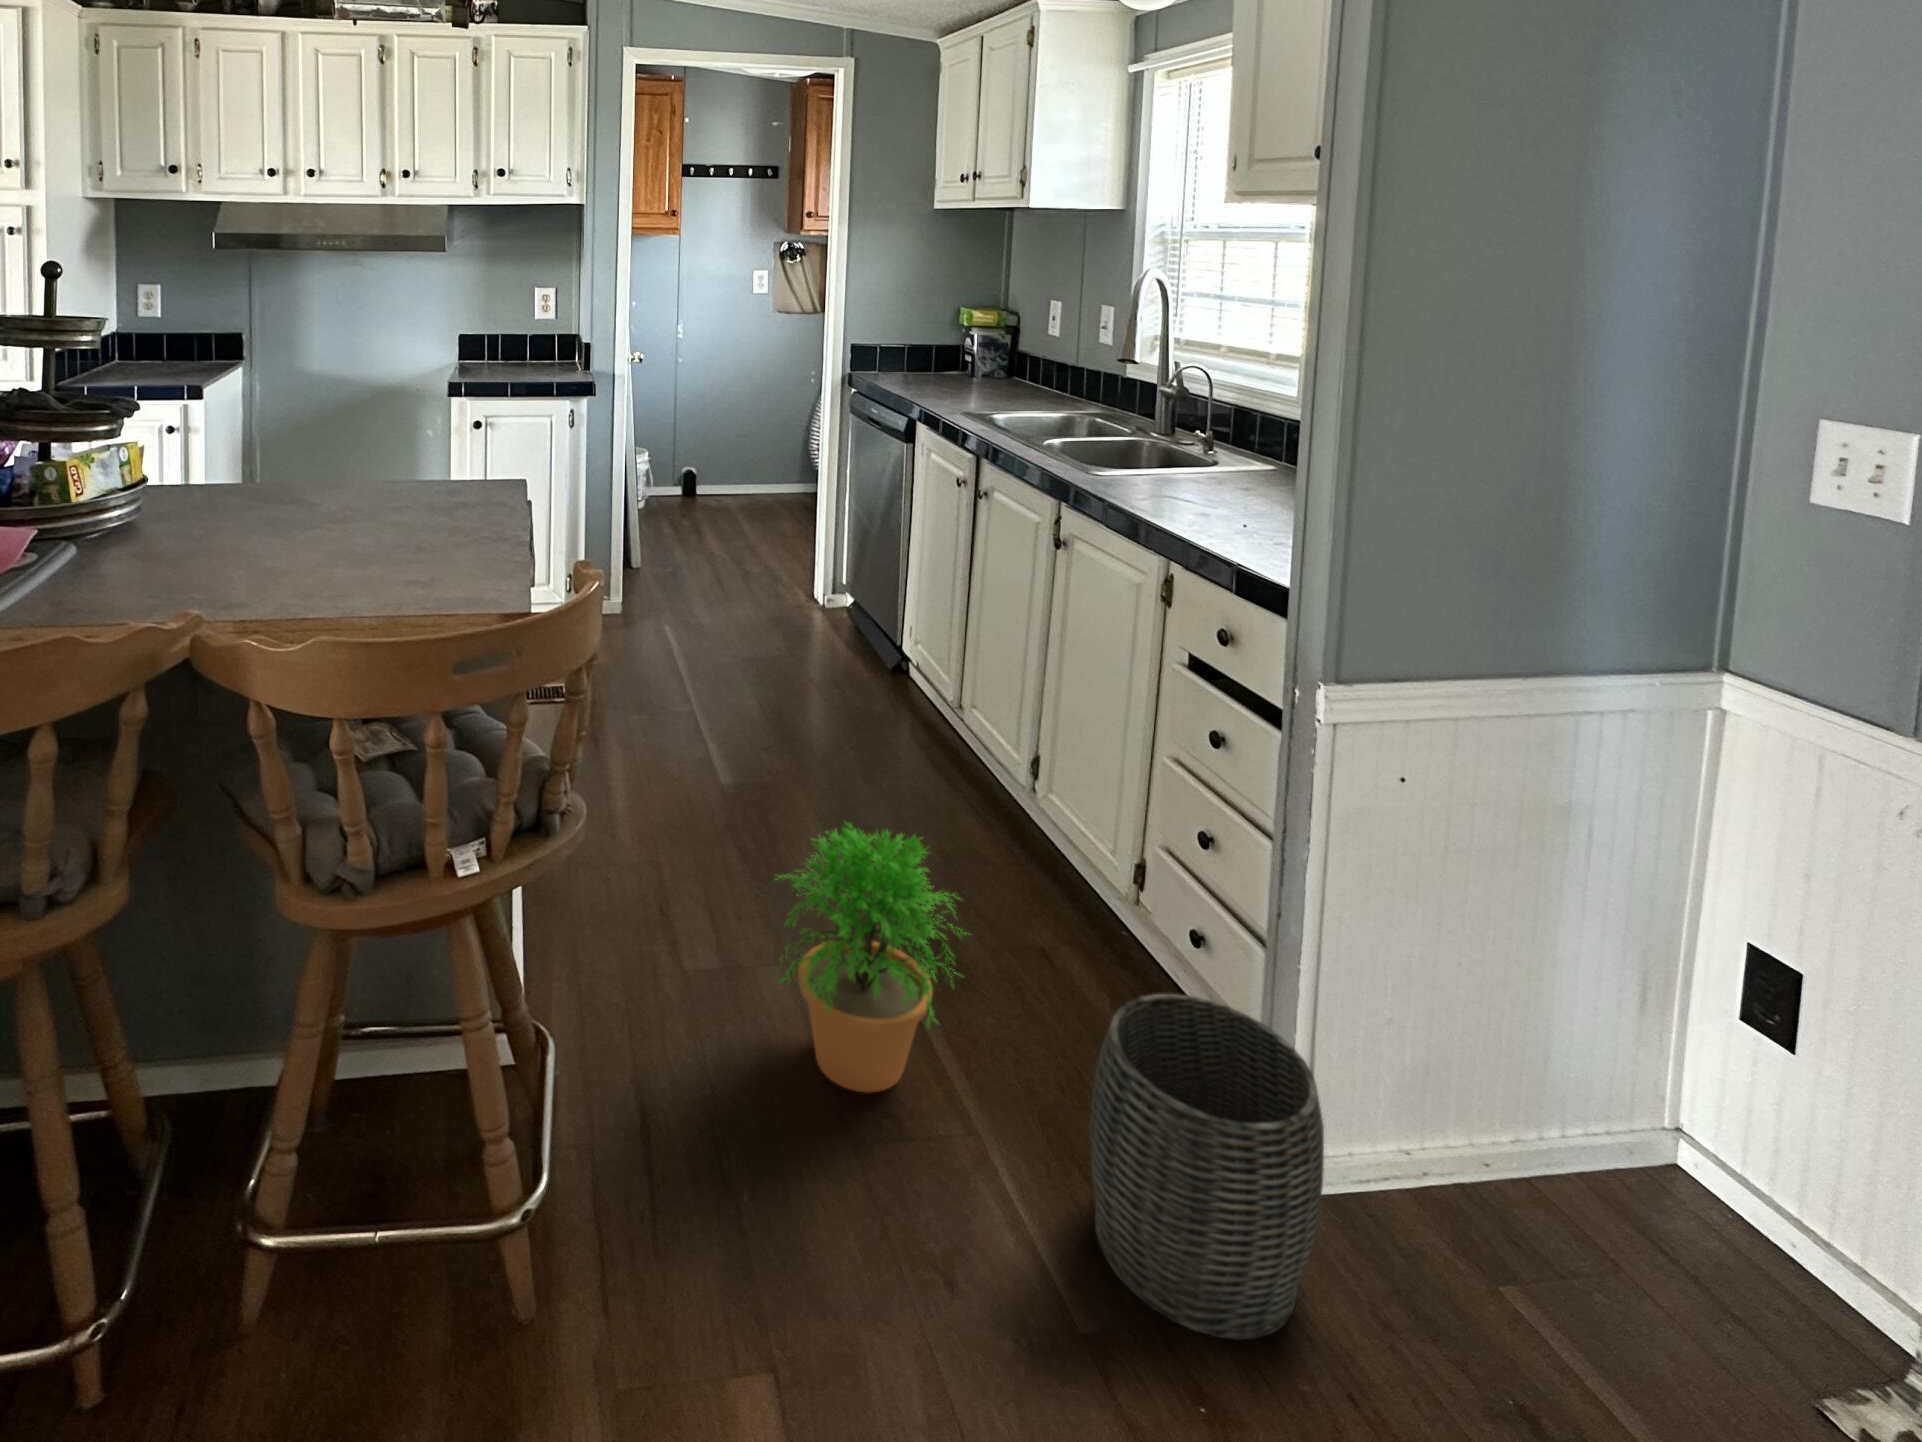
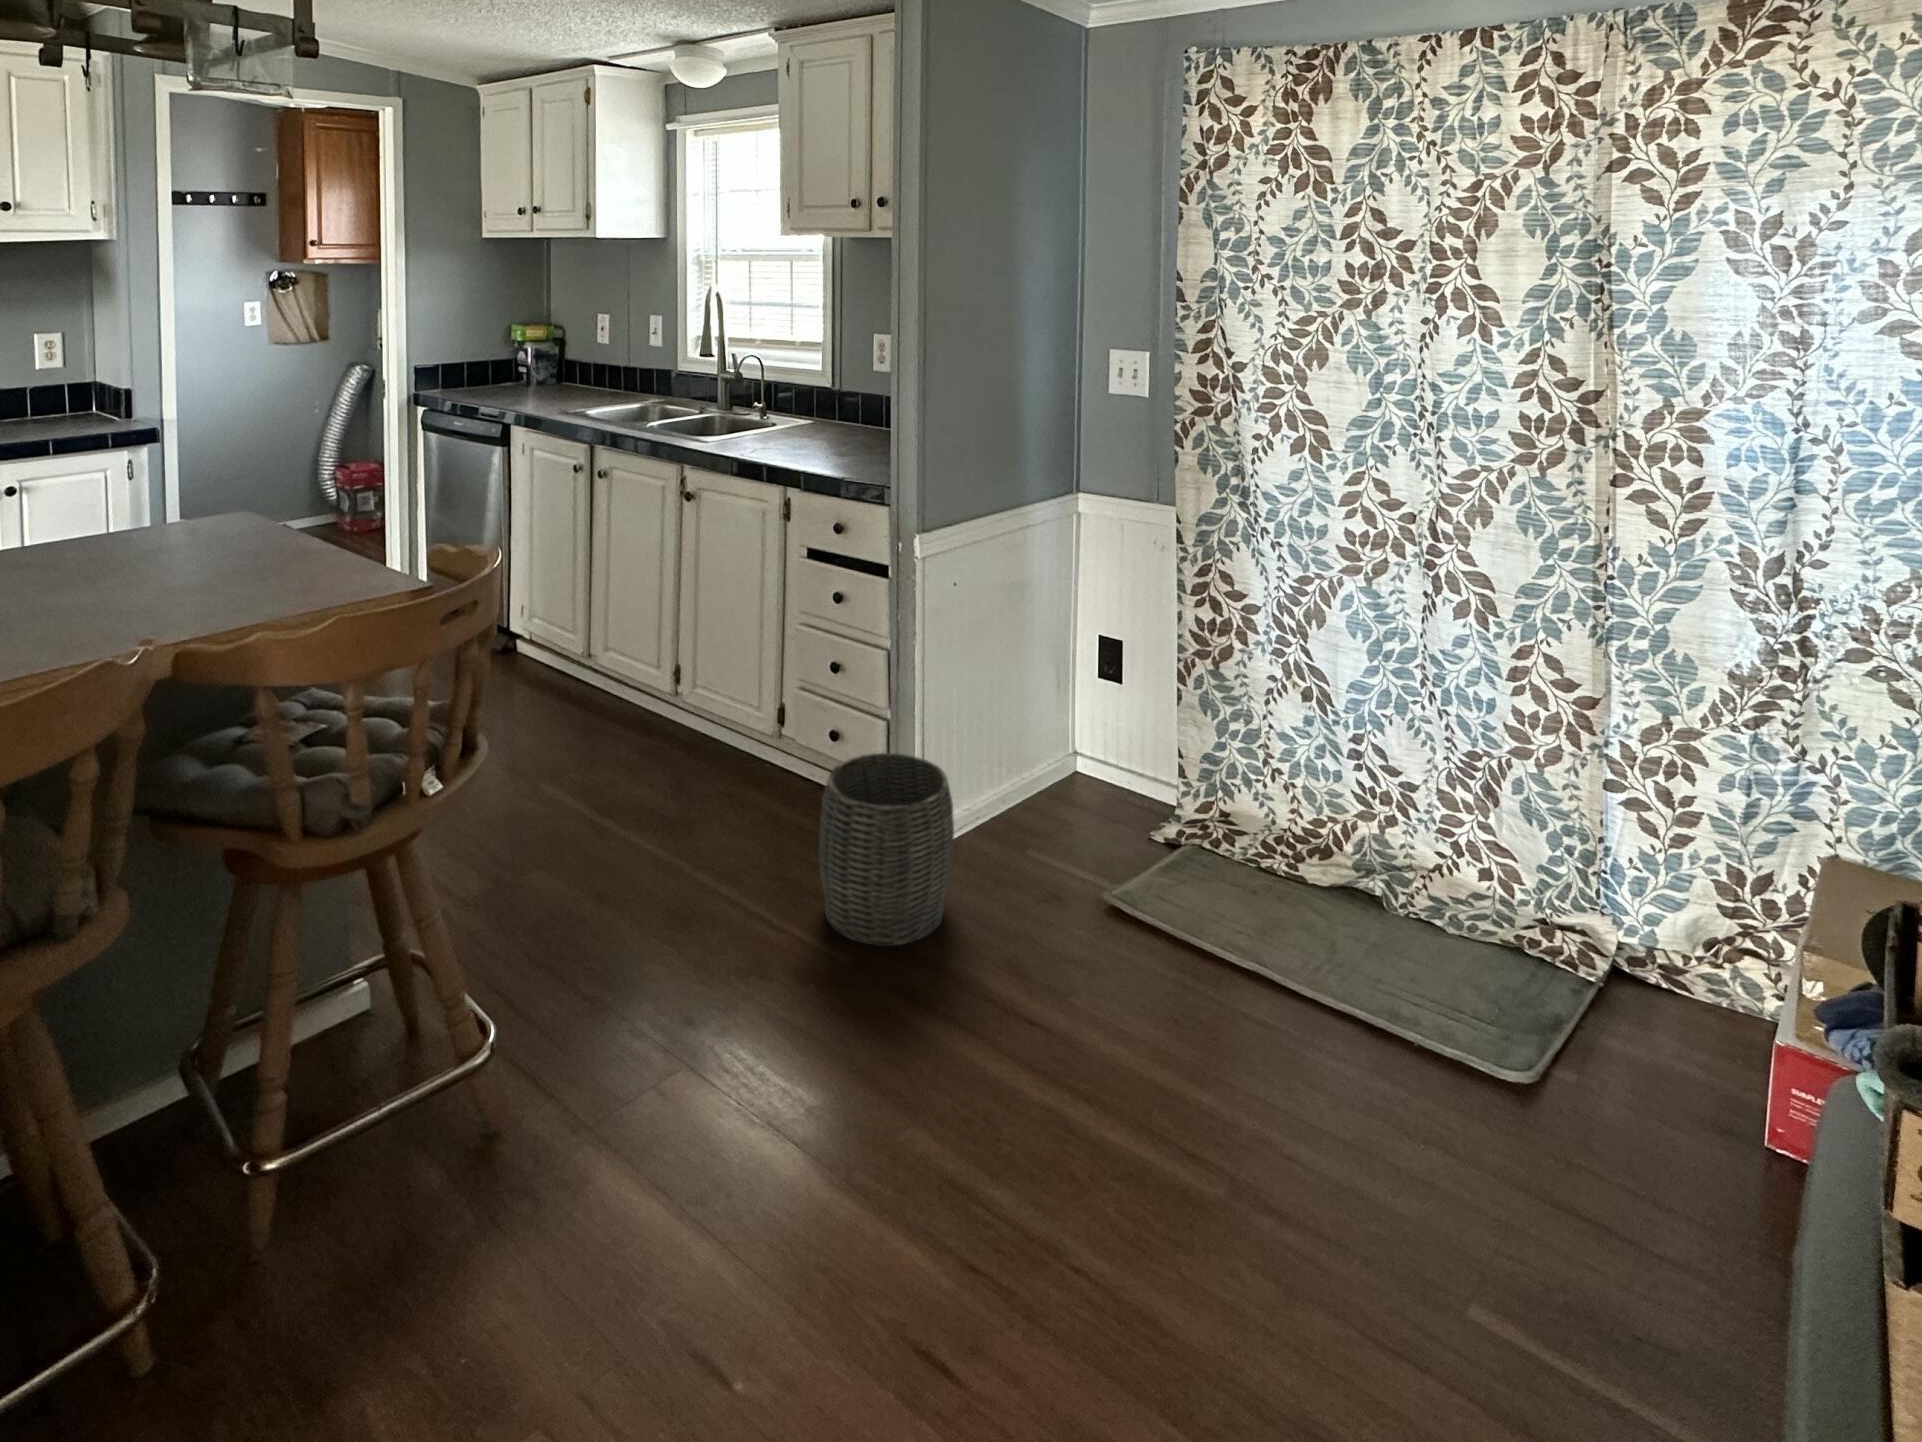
potted plant: present [776,822,966,1093] -> none [555,717,721,925]

